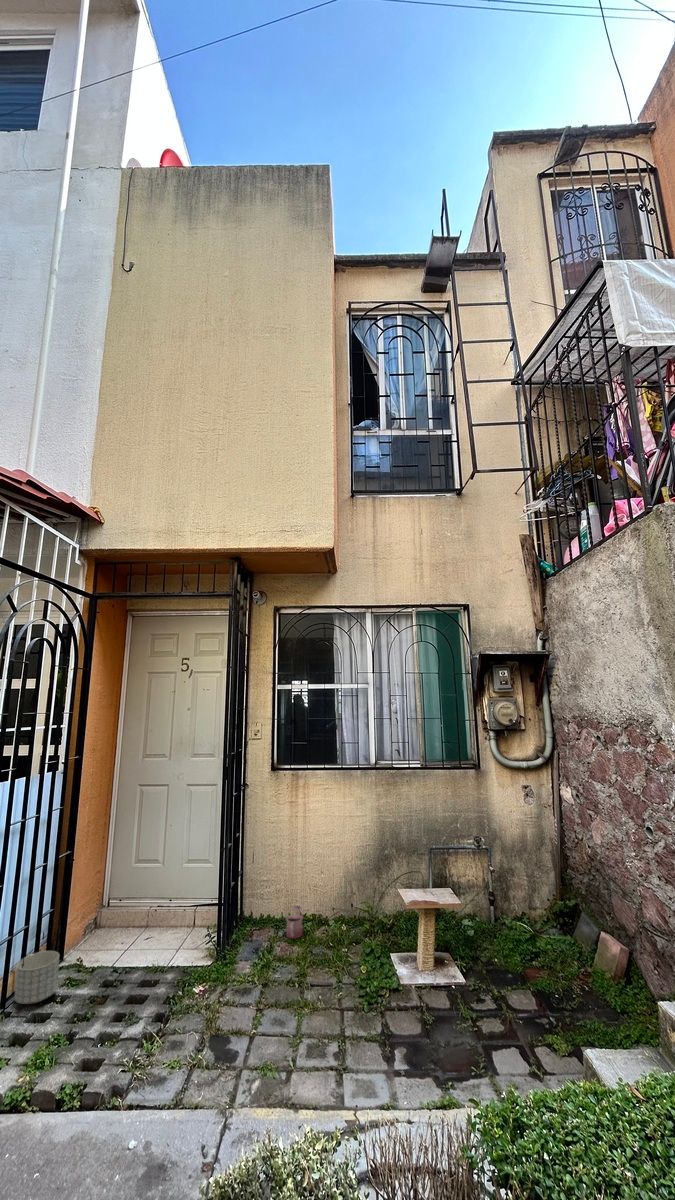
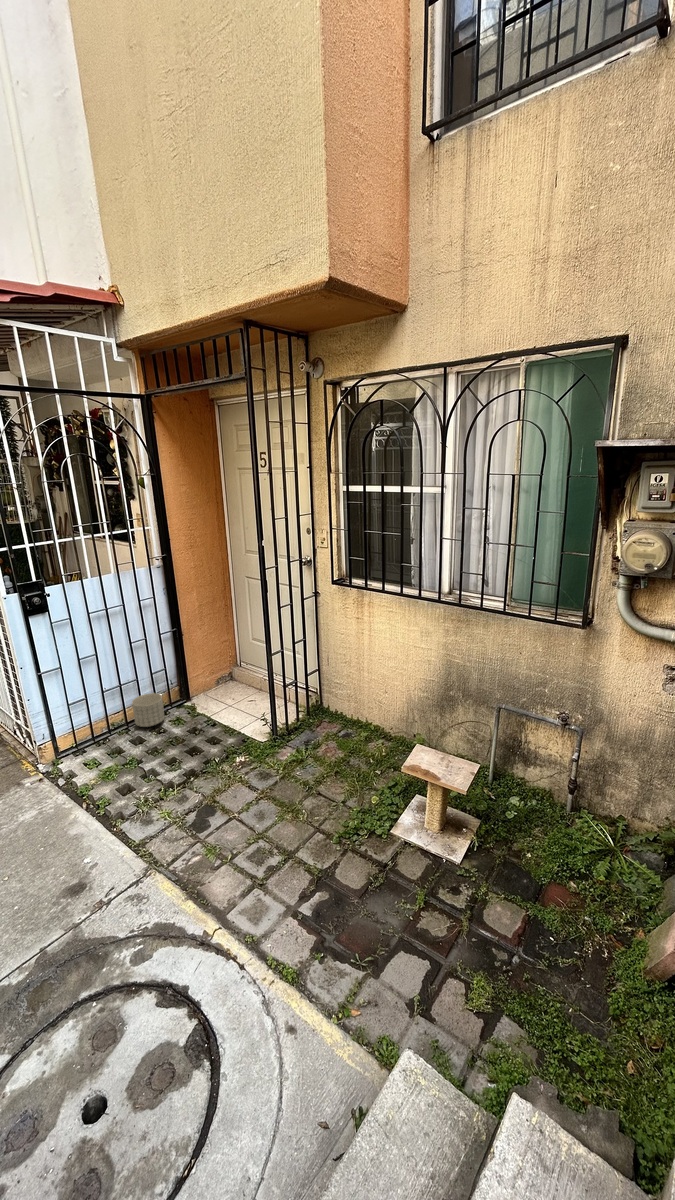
watering can: present [286,906,303,939] -> none [340,714,367,744]

